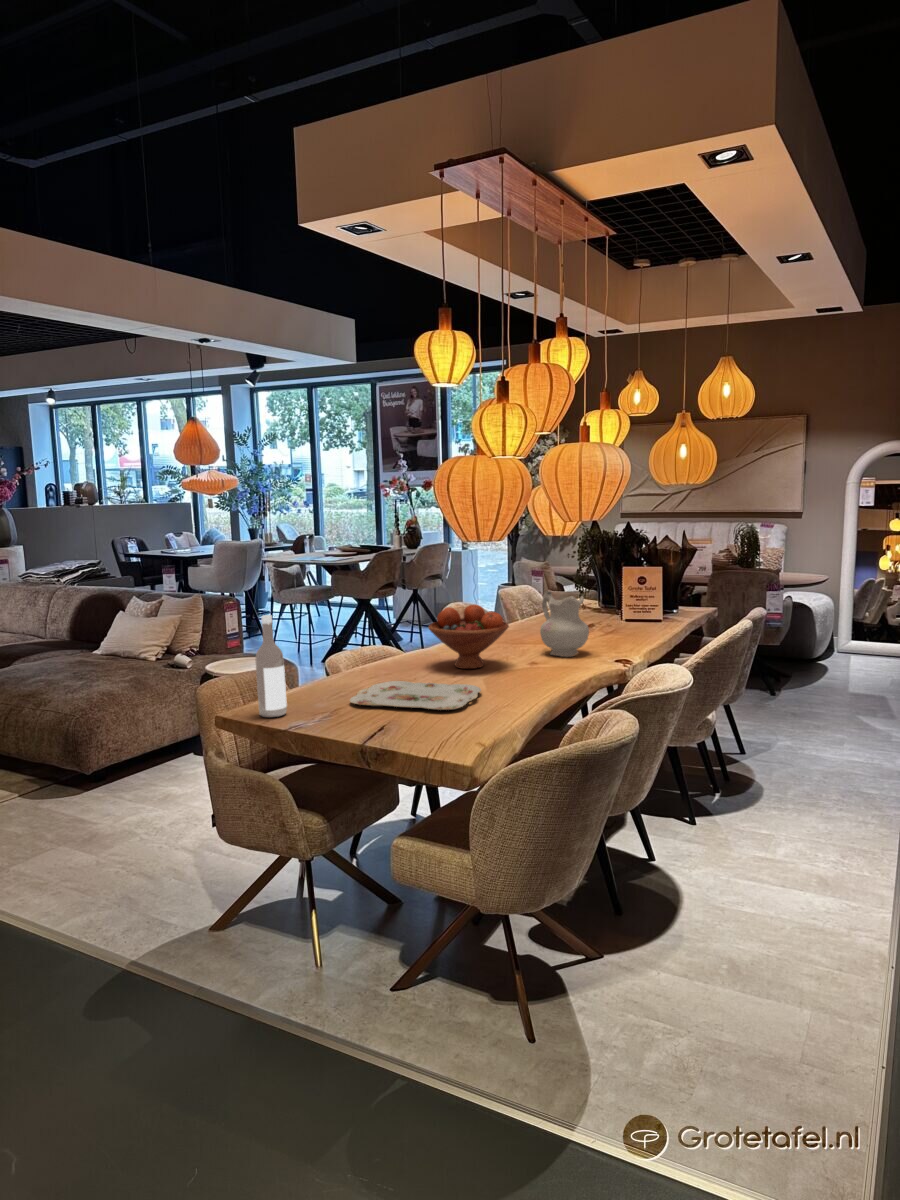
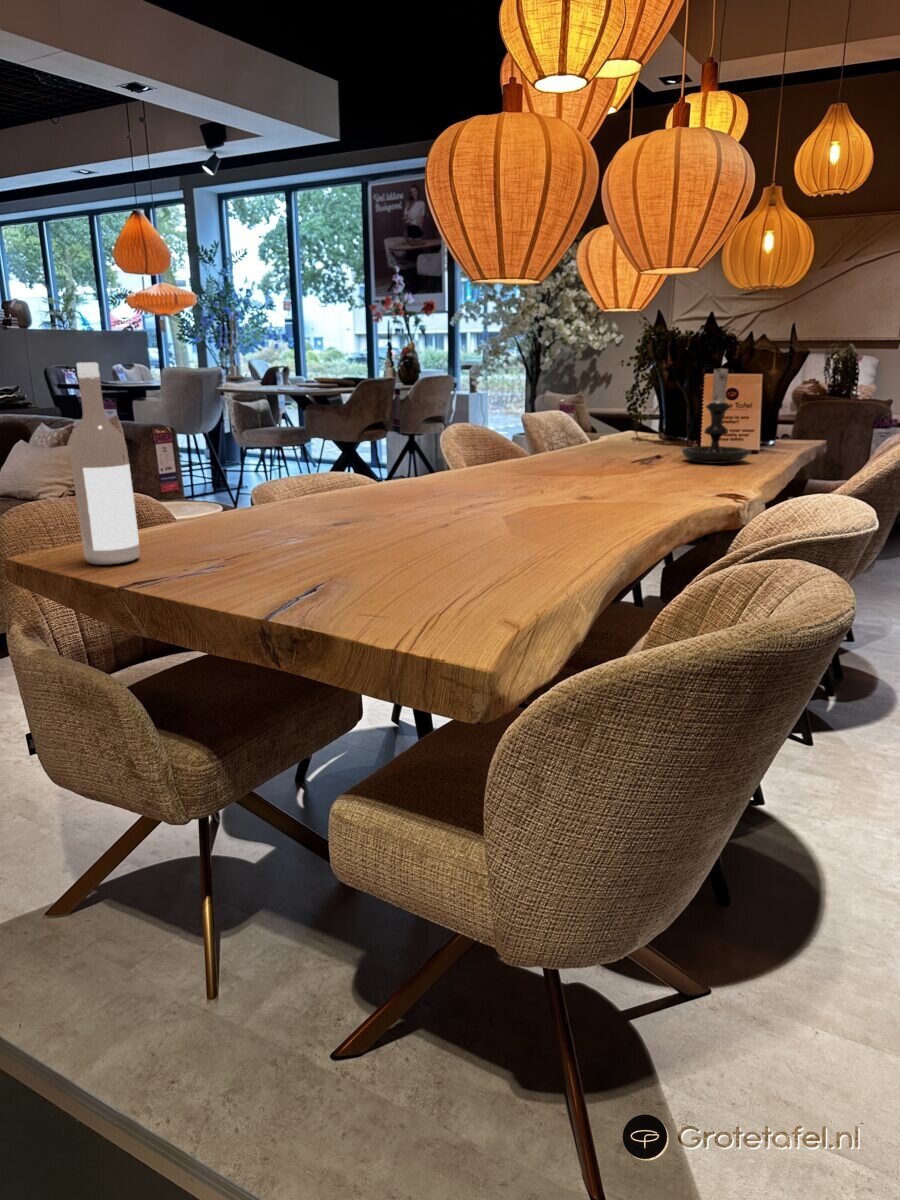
candle holder: none [606,567,652,634] -> present [682,364,751,464]
ceramic pitcher: present [540,591,589,657] -> none [594,383,672,487]
fruit bowl: present [429,605,509,669] -> none [416,396,549,499]
serving tray: present [350,681,481,710] -> none [265,511,506,557]

